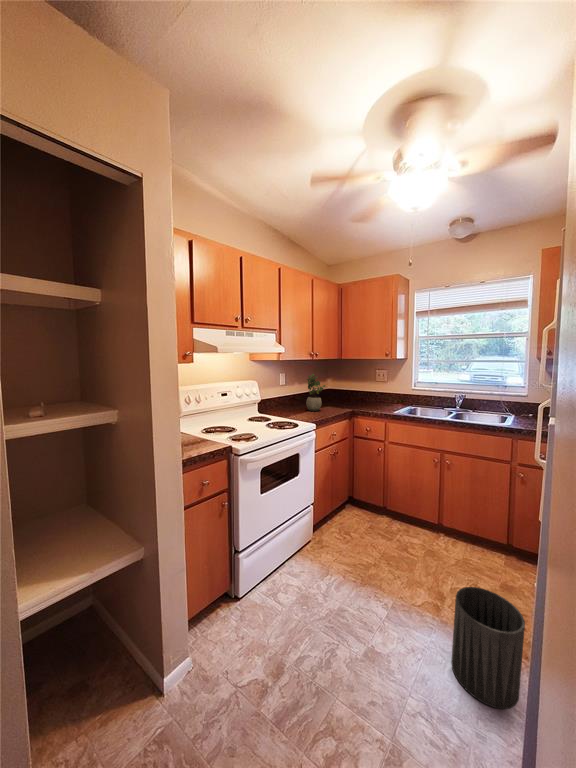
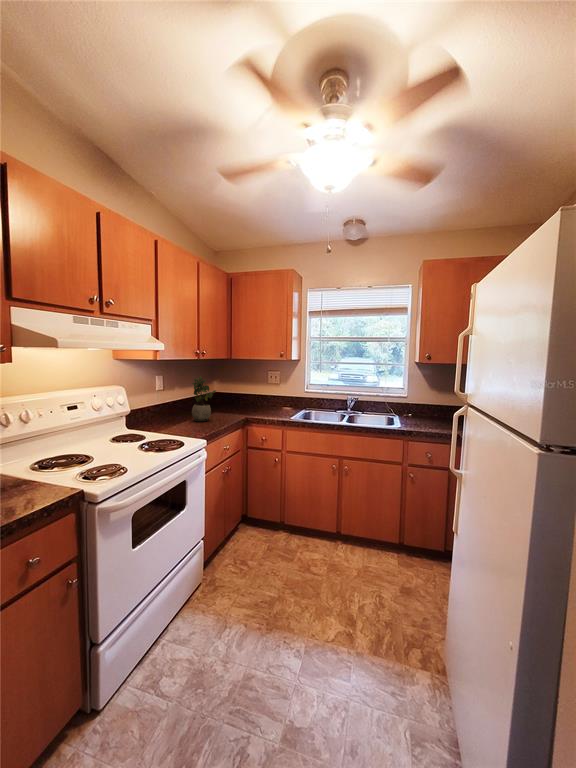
trash can: present [451,587,525,709] -> none [373,609,444,745]

